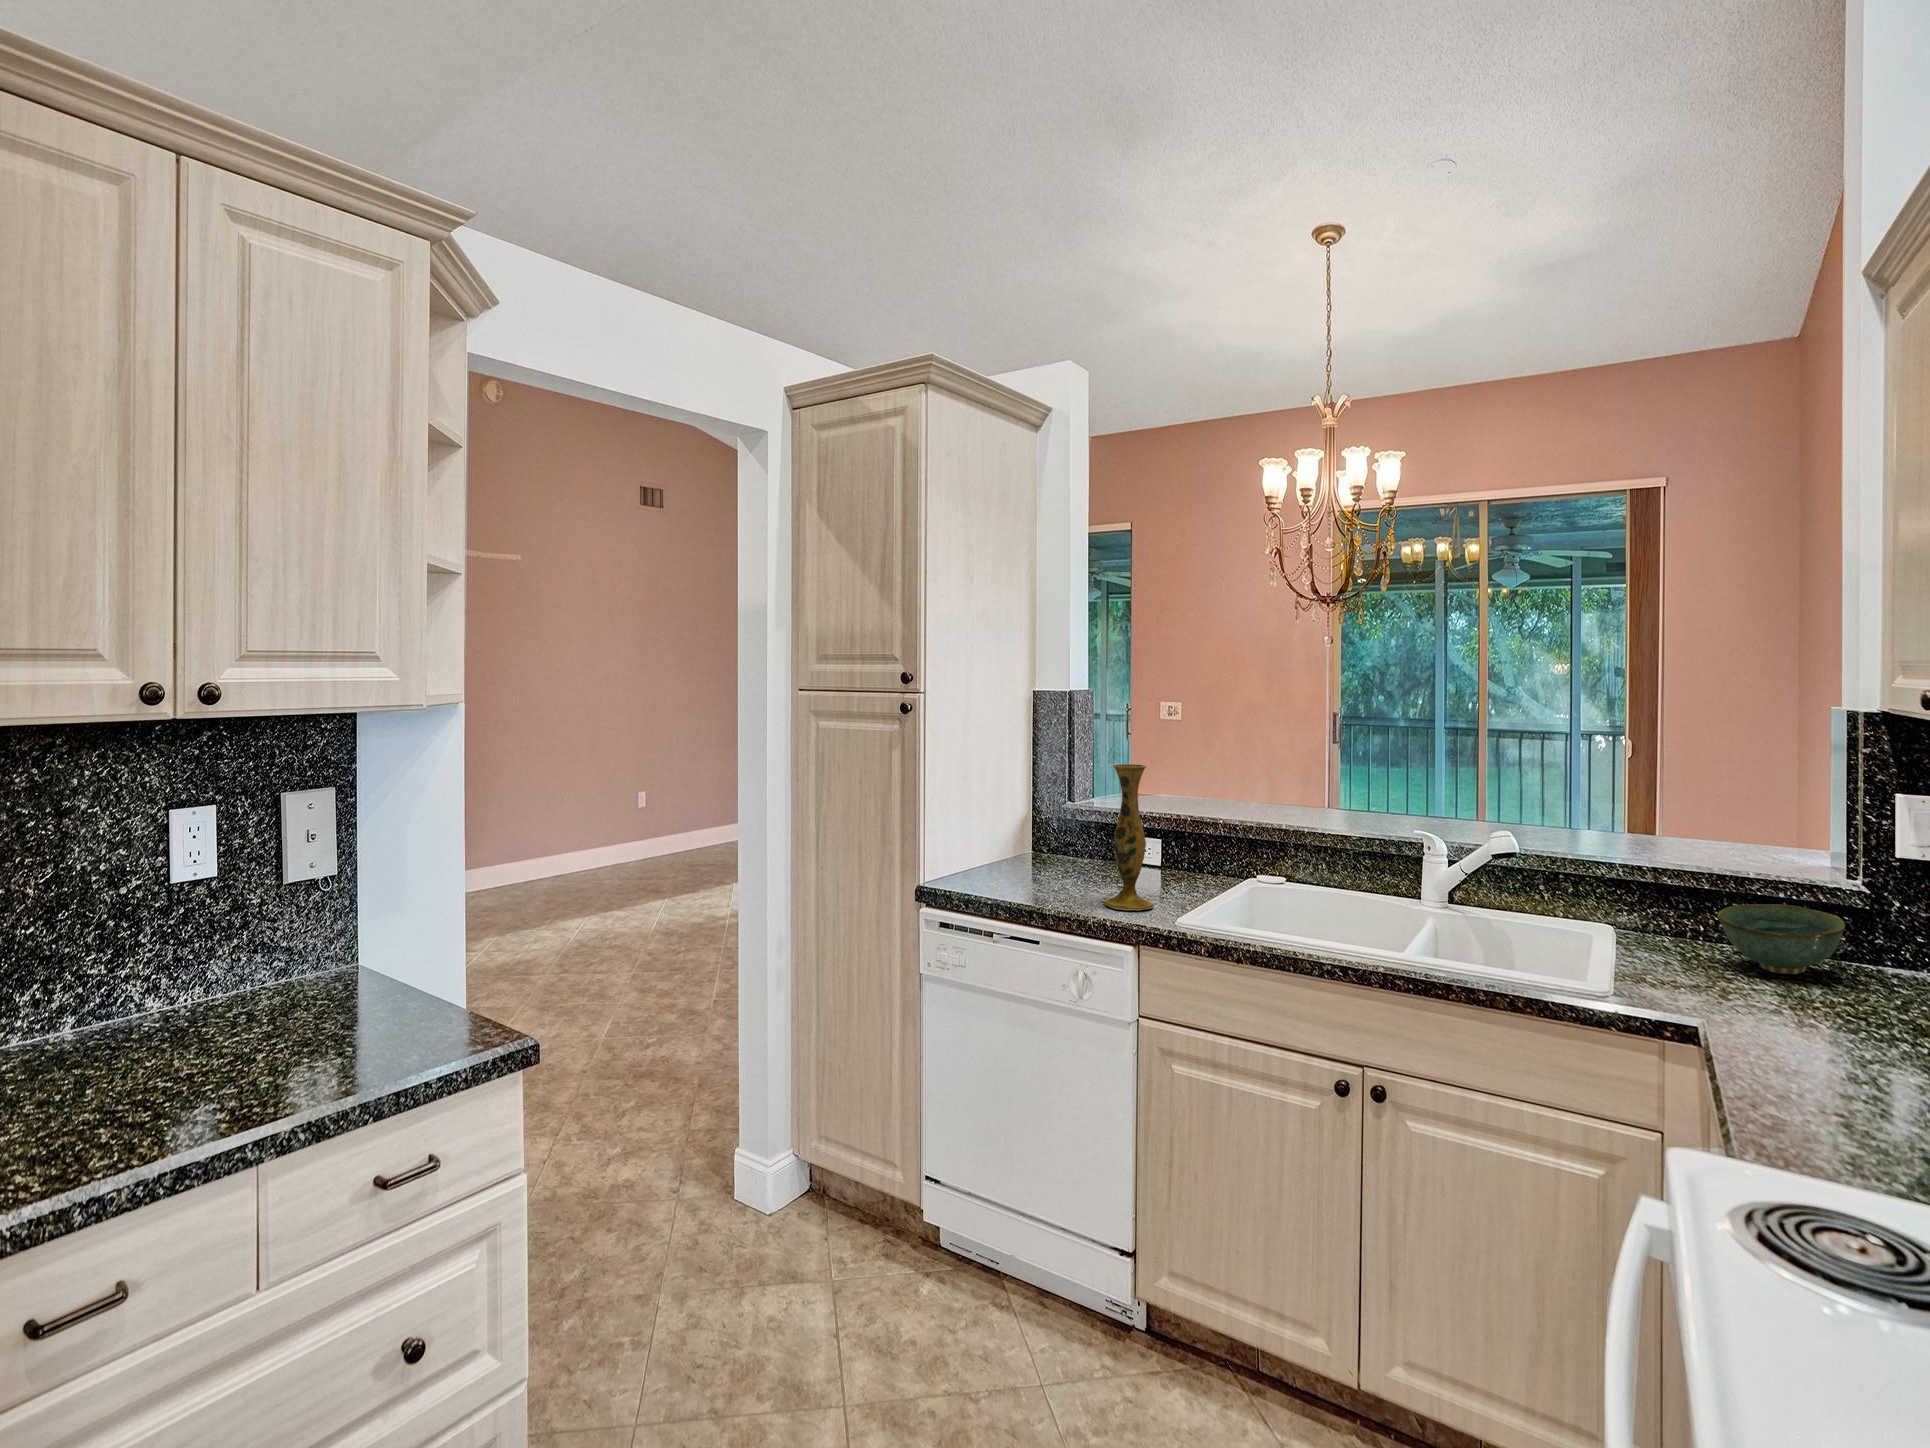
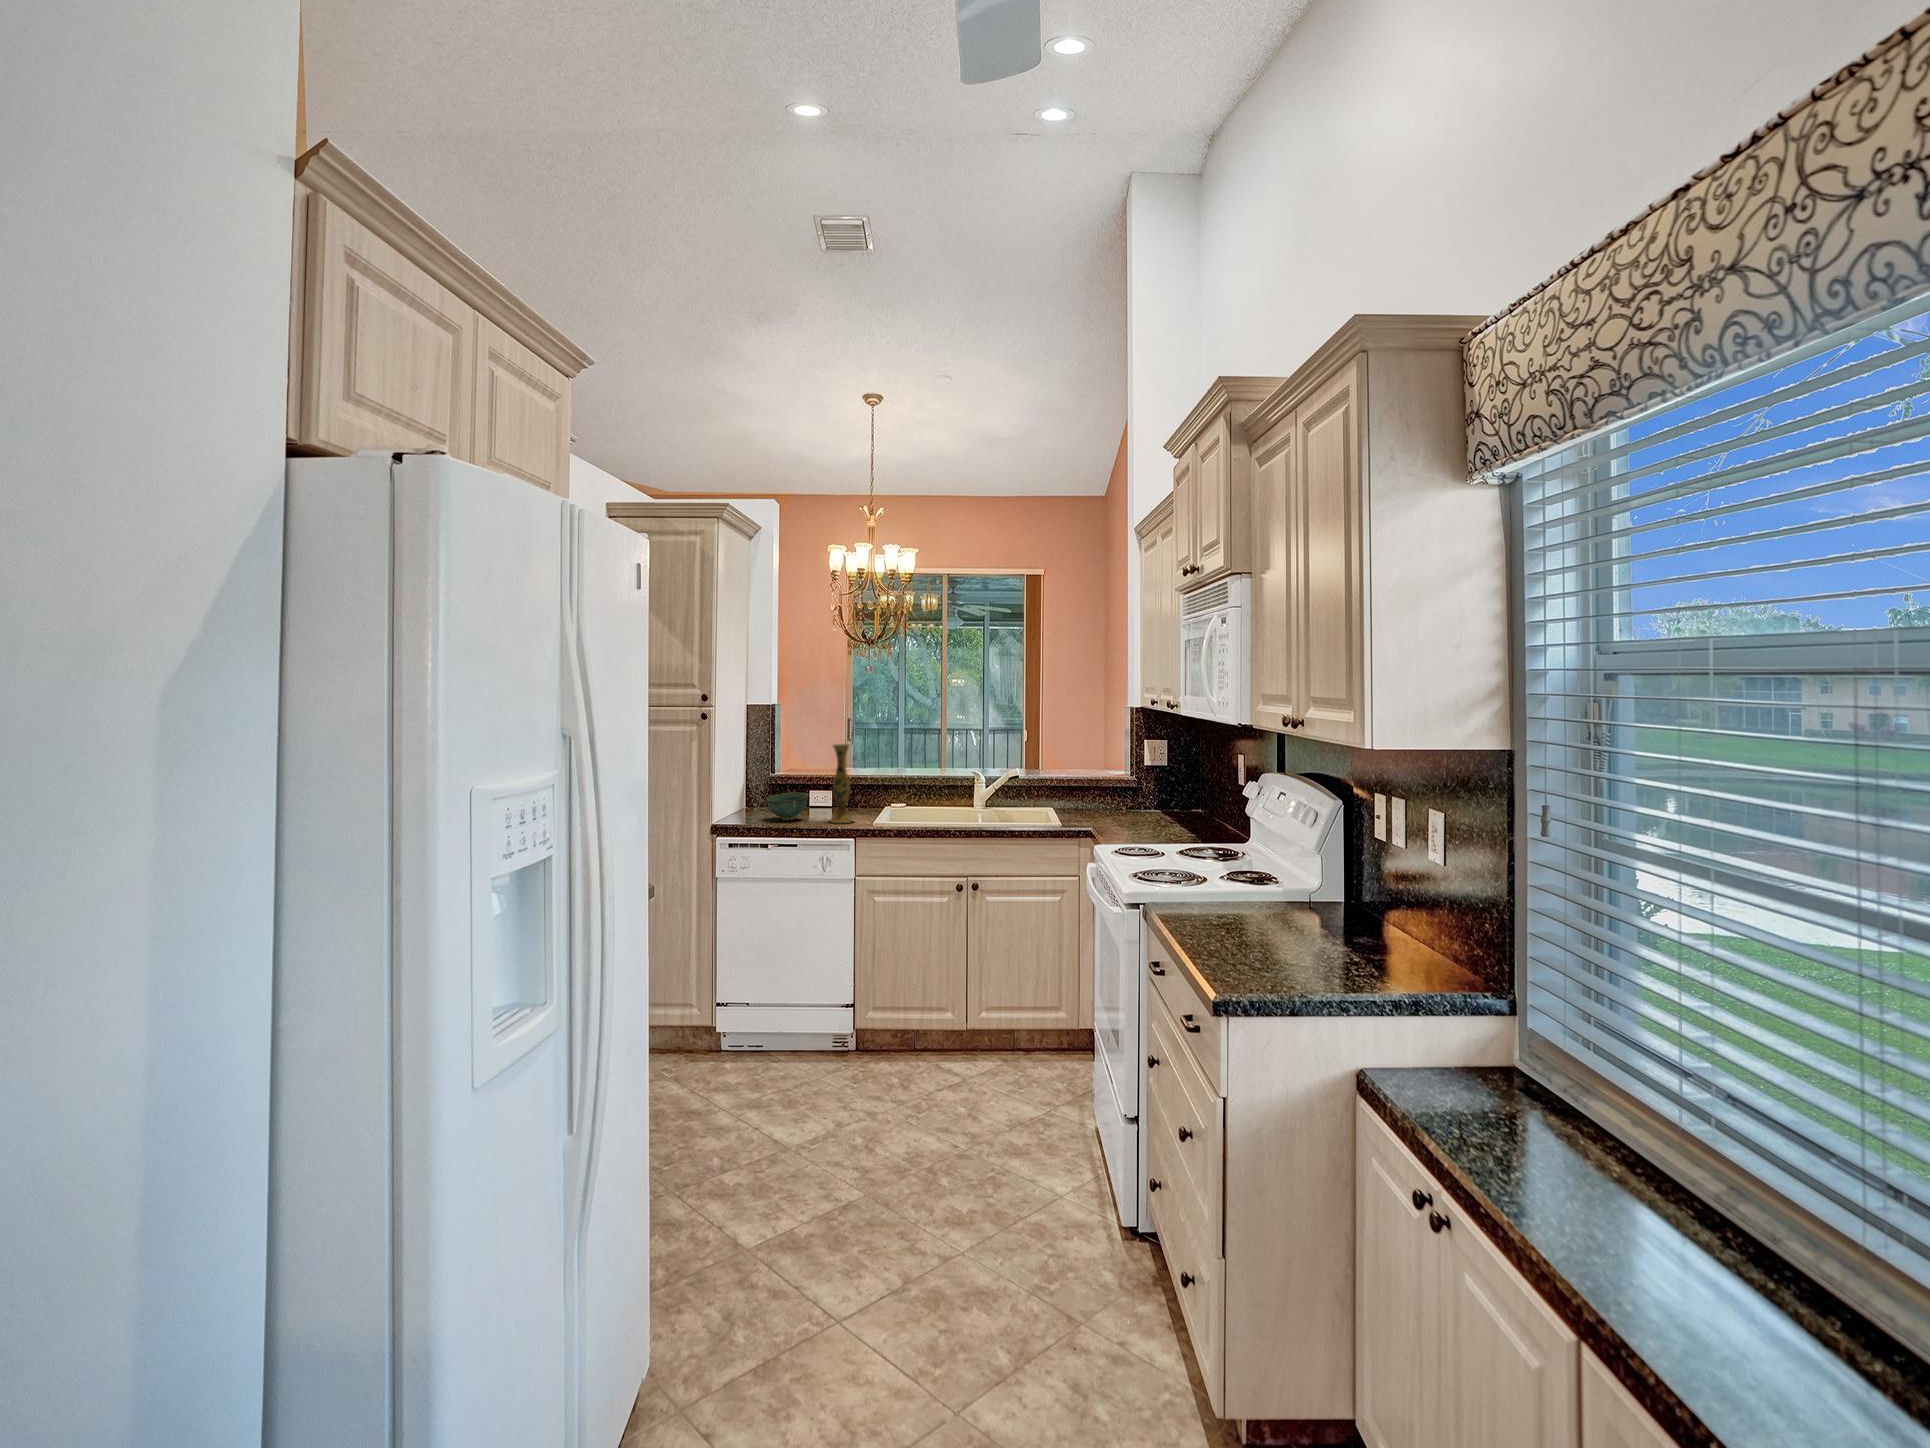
bowl: present [1717,904,1845,974] -> present [766,792,809,820]

